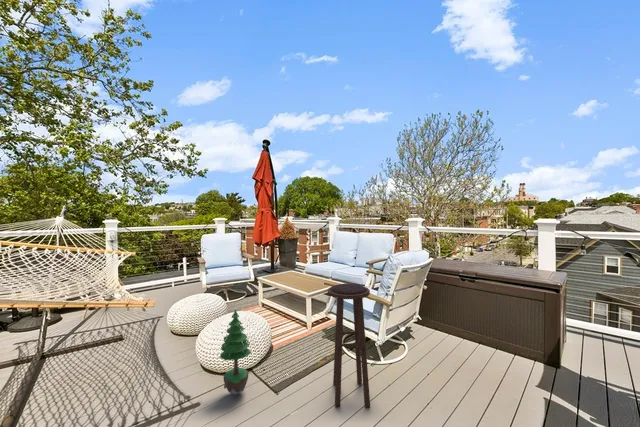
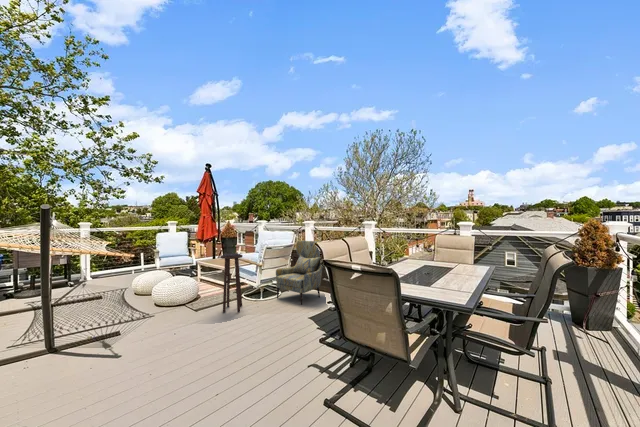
armchair: none [407,253,511,387] -> present [276,240,323,305]
potted tree: present [220,310,251,395] -> none [164,267,181,312]

